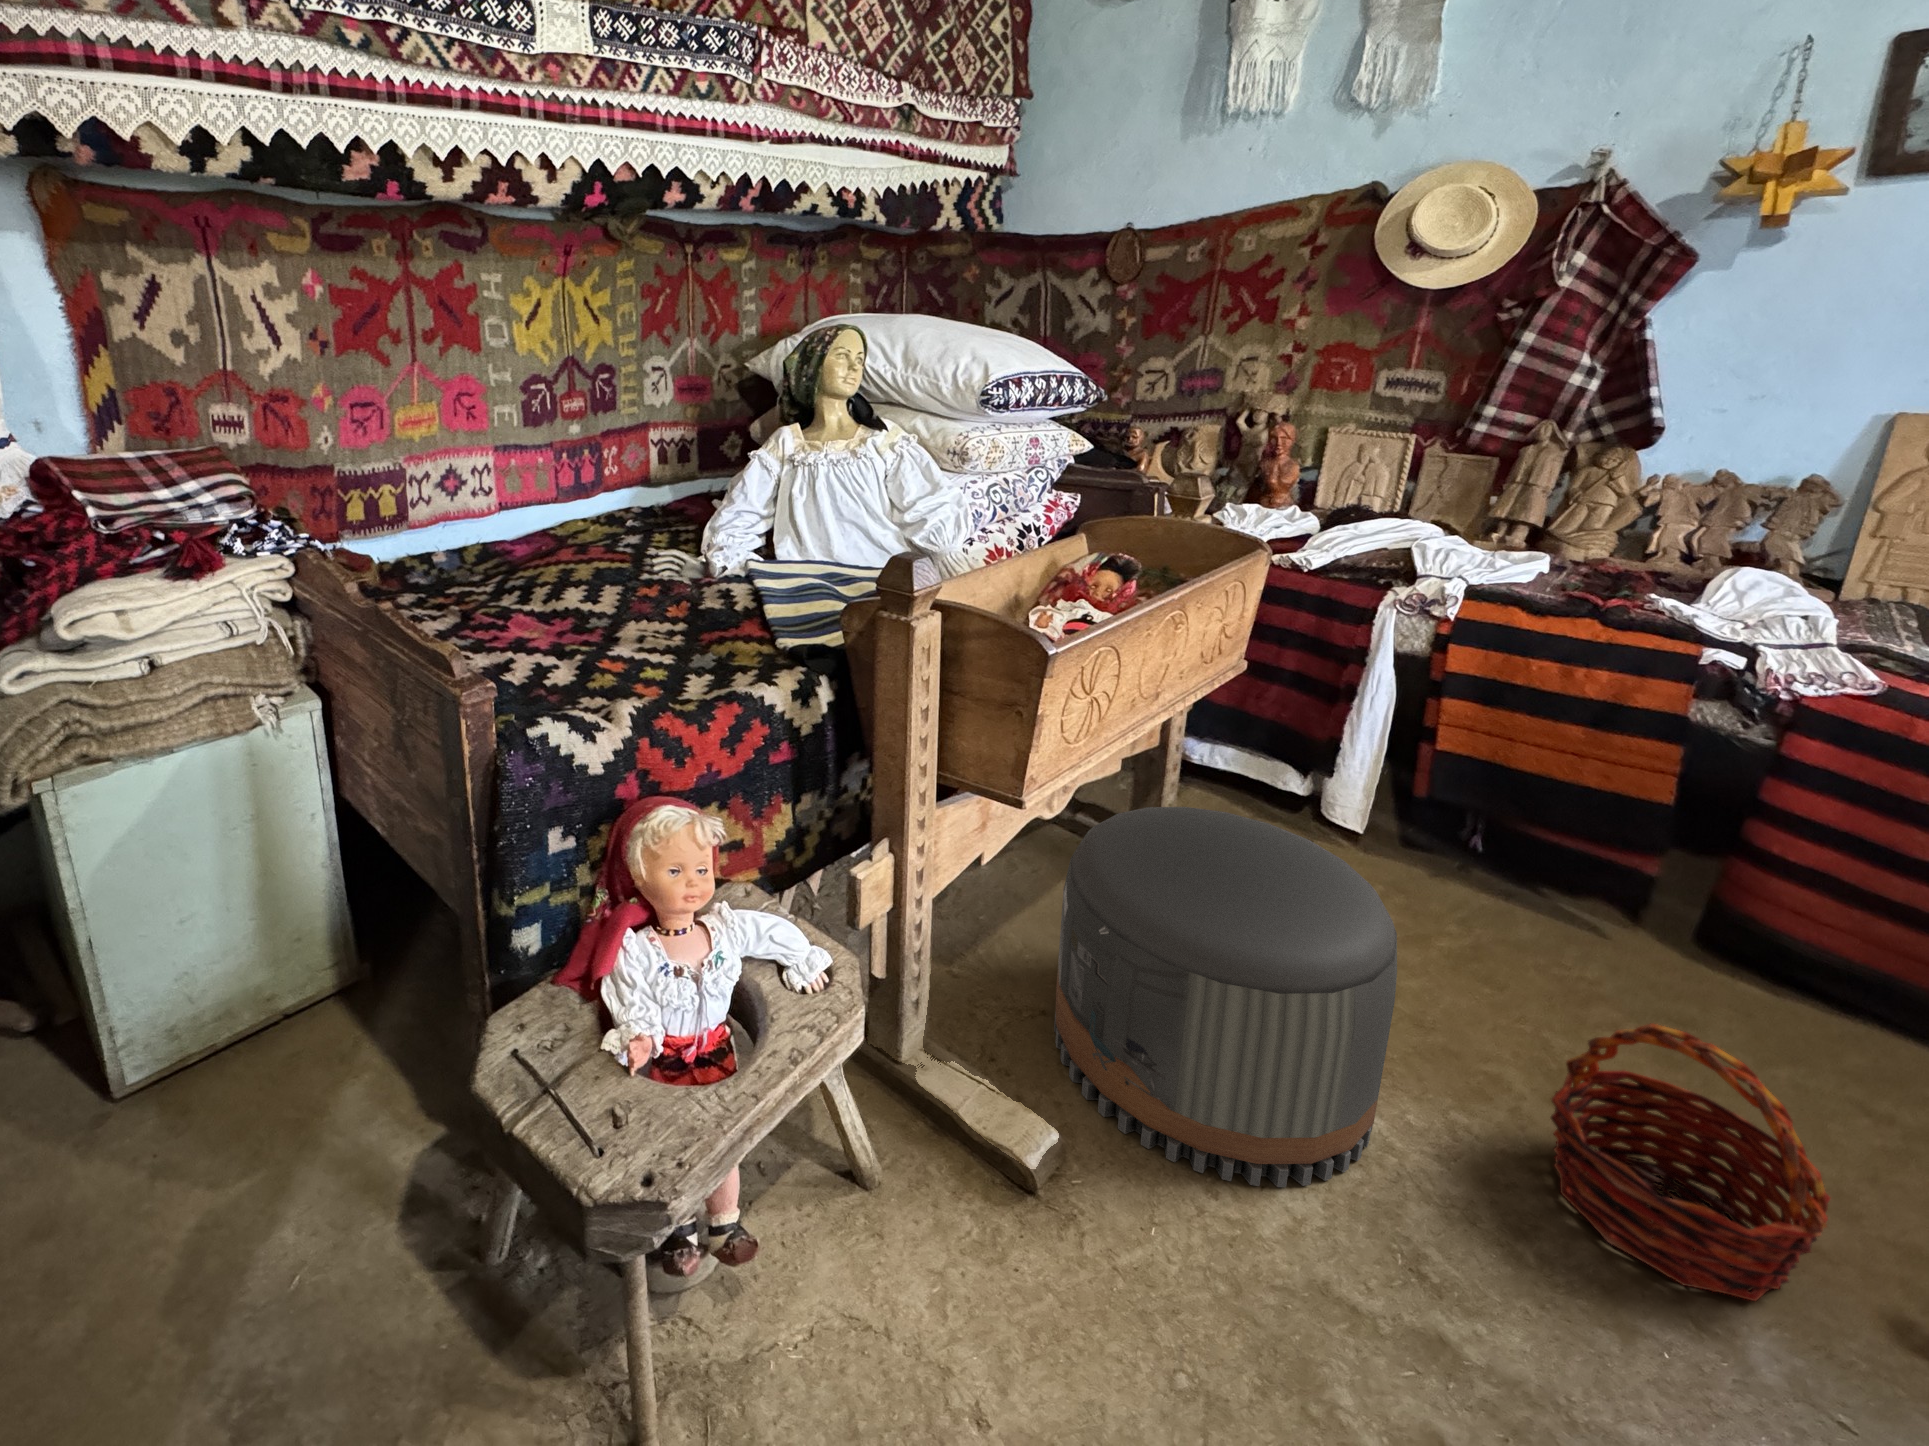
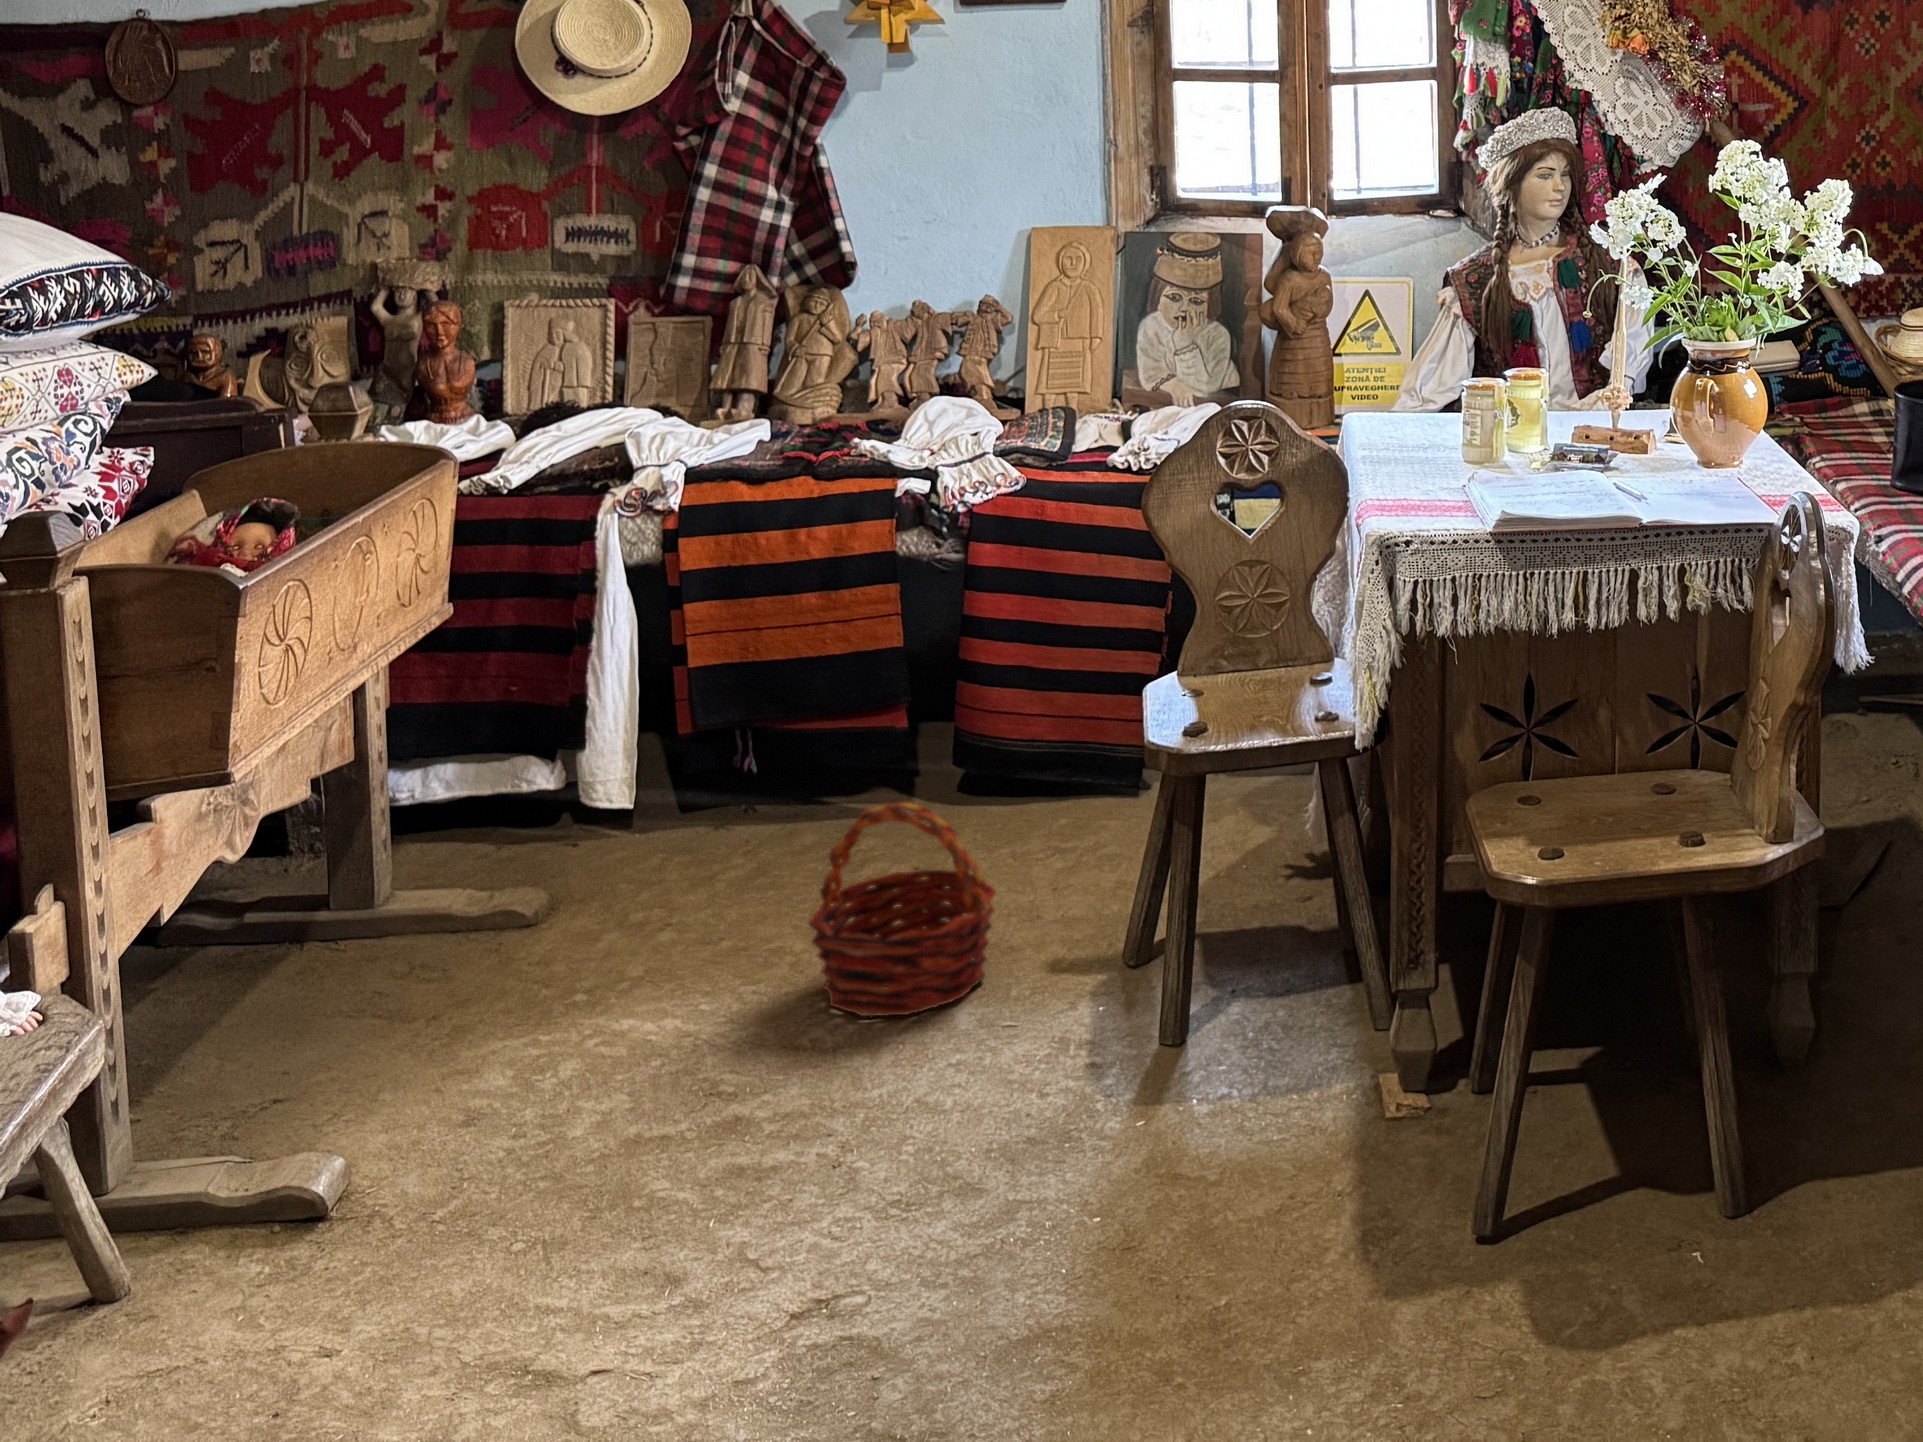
pouf: present [1054,807,1397,1187] -> none [263,775,666,1166]

